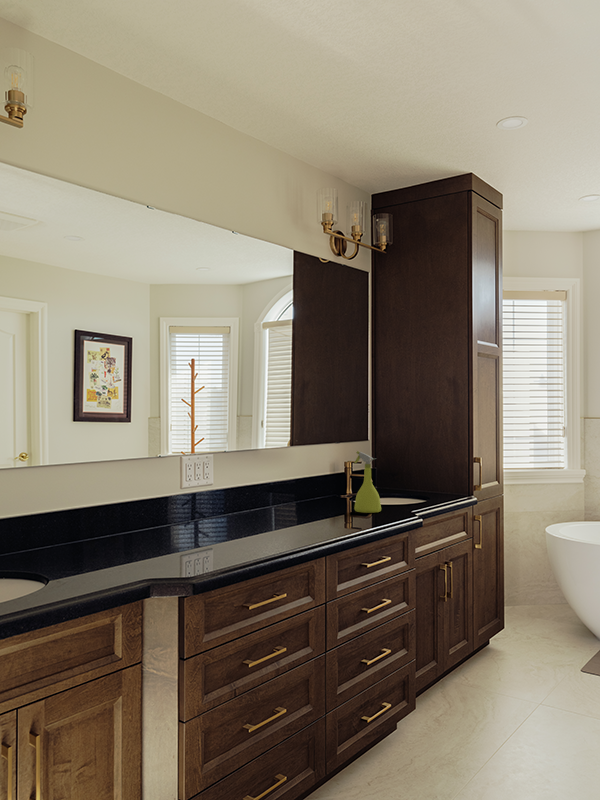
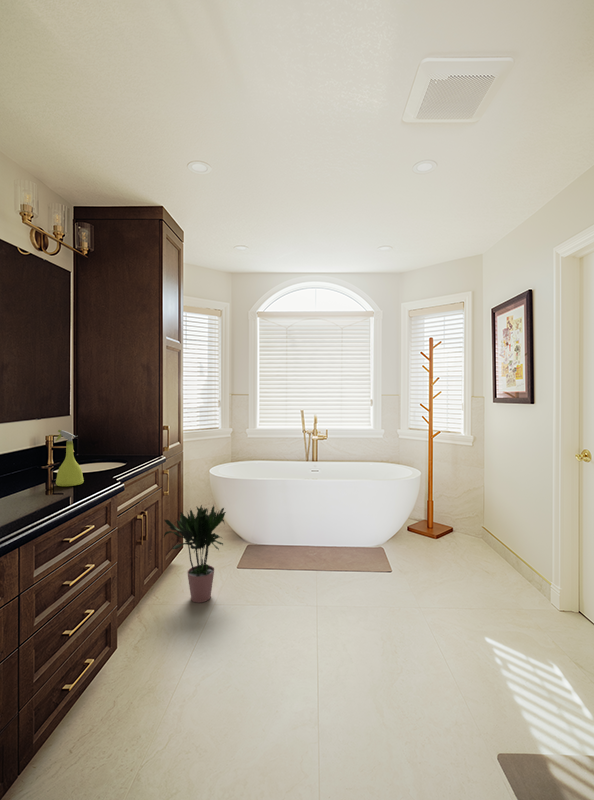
potted plant: none [470,558,564,696] -> present [164,505,226,603]

